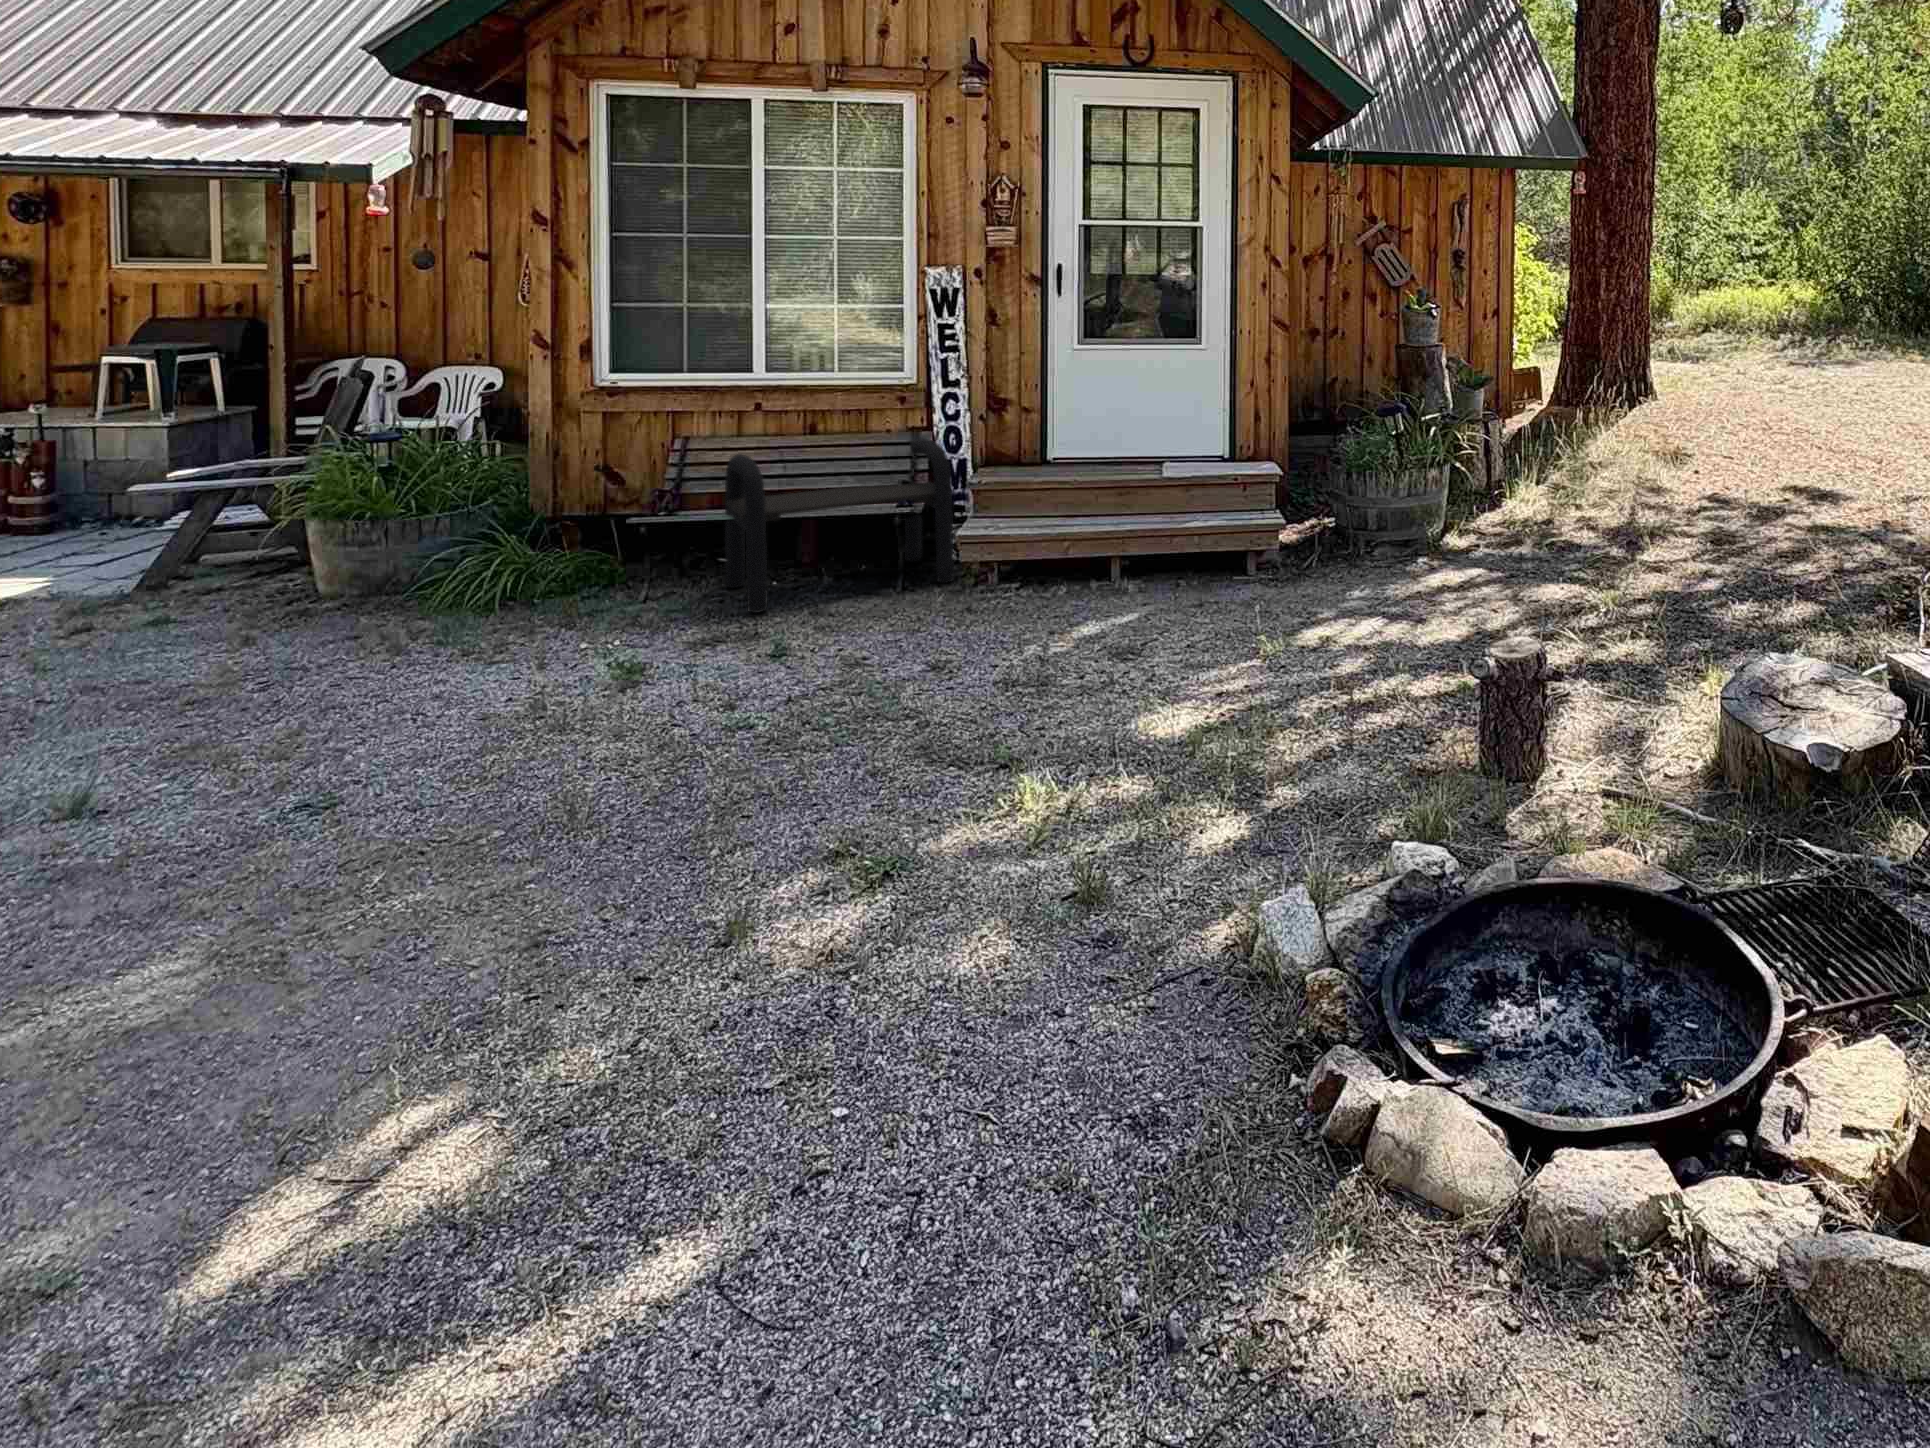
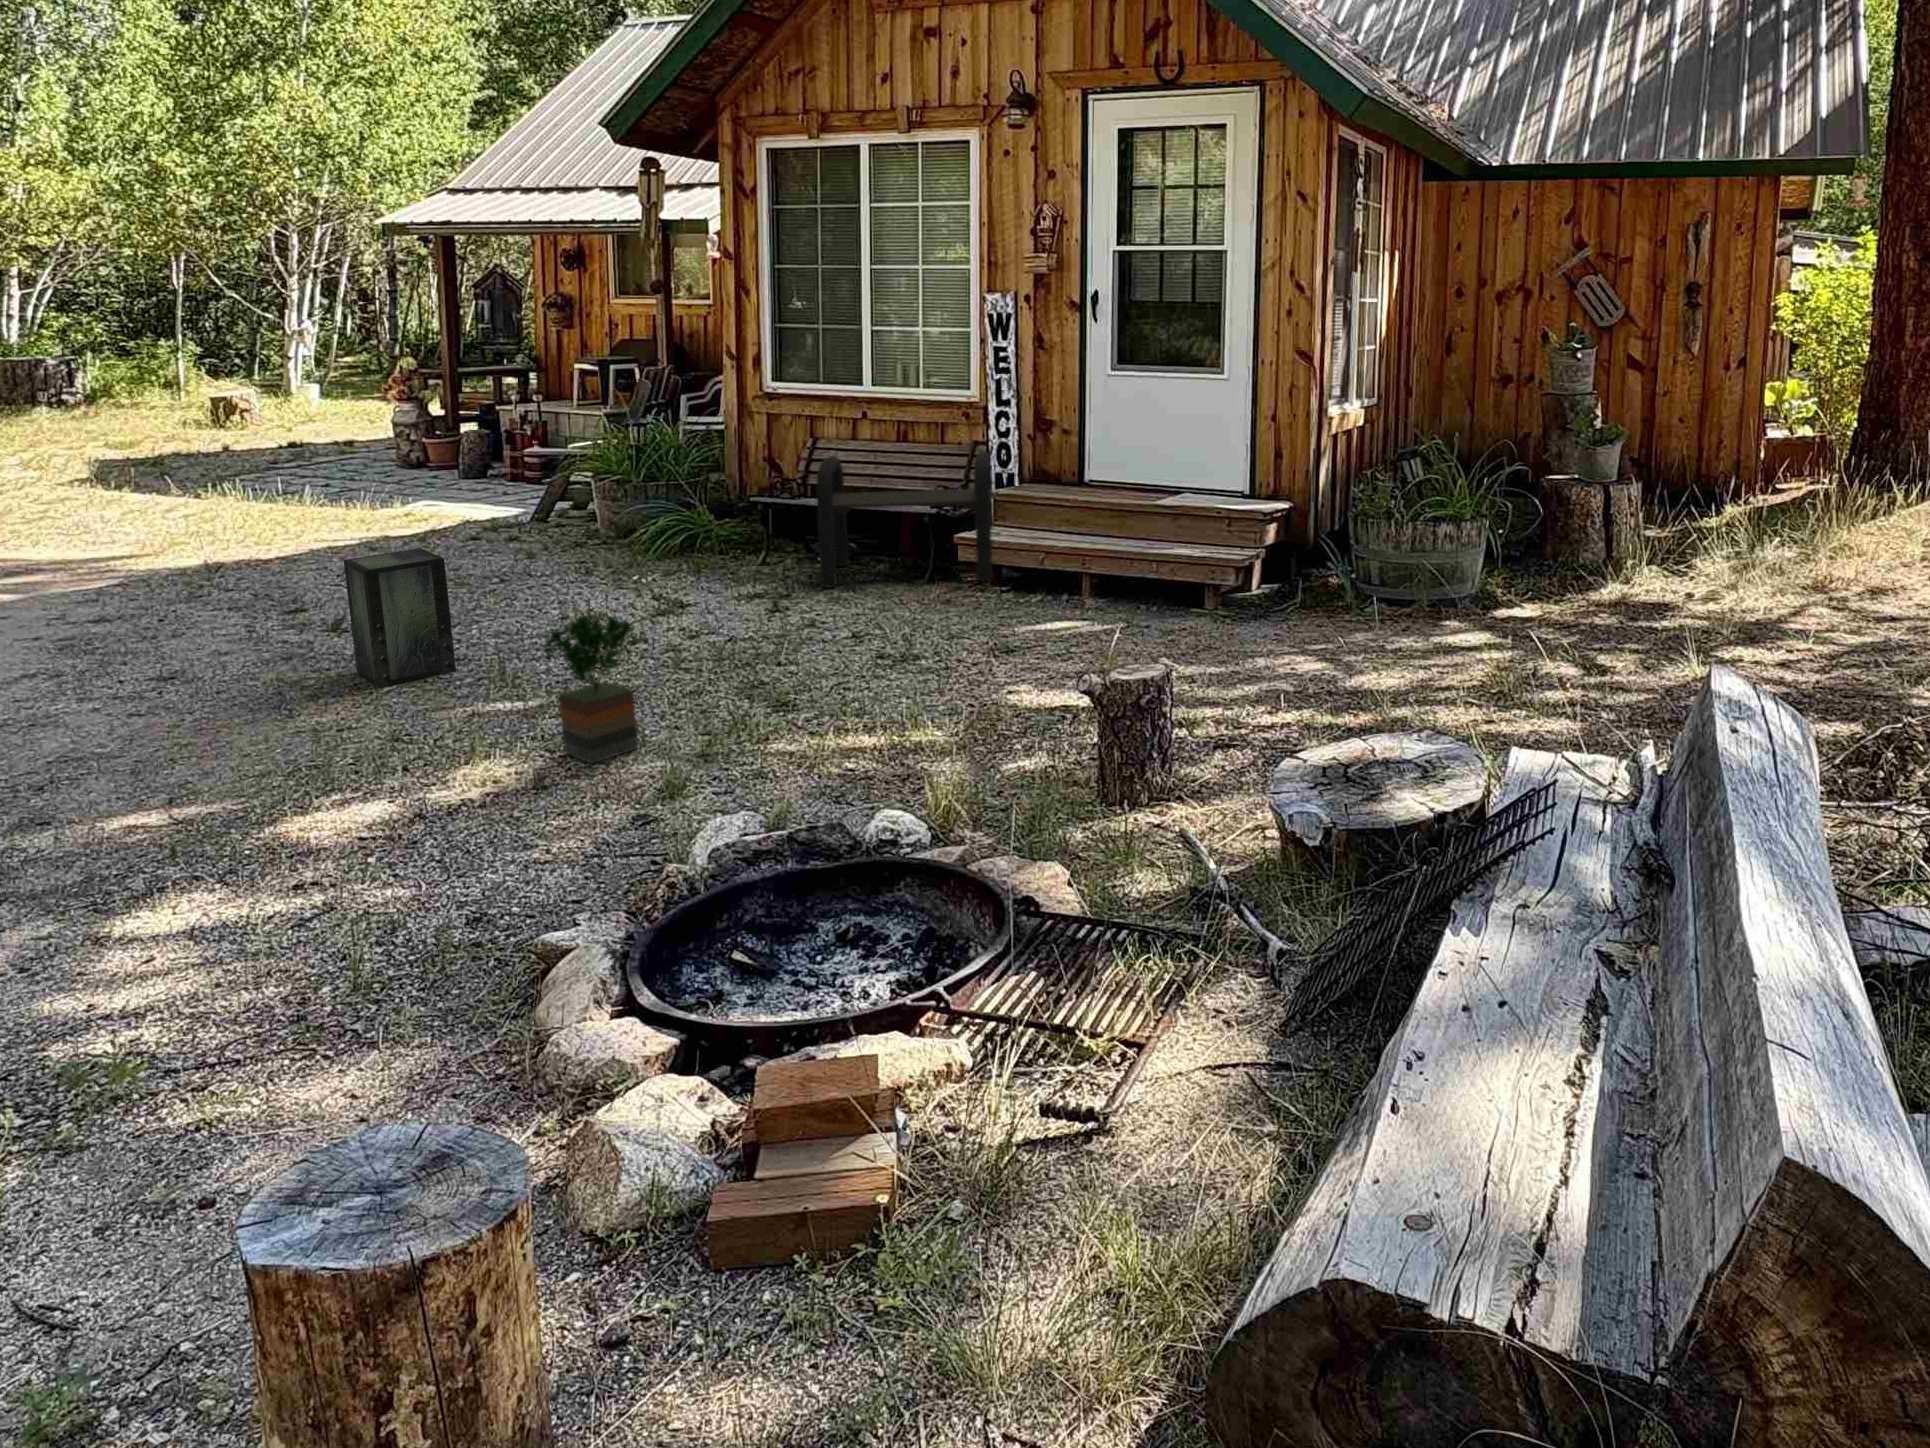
storage box: none [109,626,316,847] -> present [344,548,456,687]
potted tree: none [683,665,816,869] -> present [544,614,647,764]

